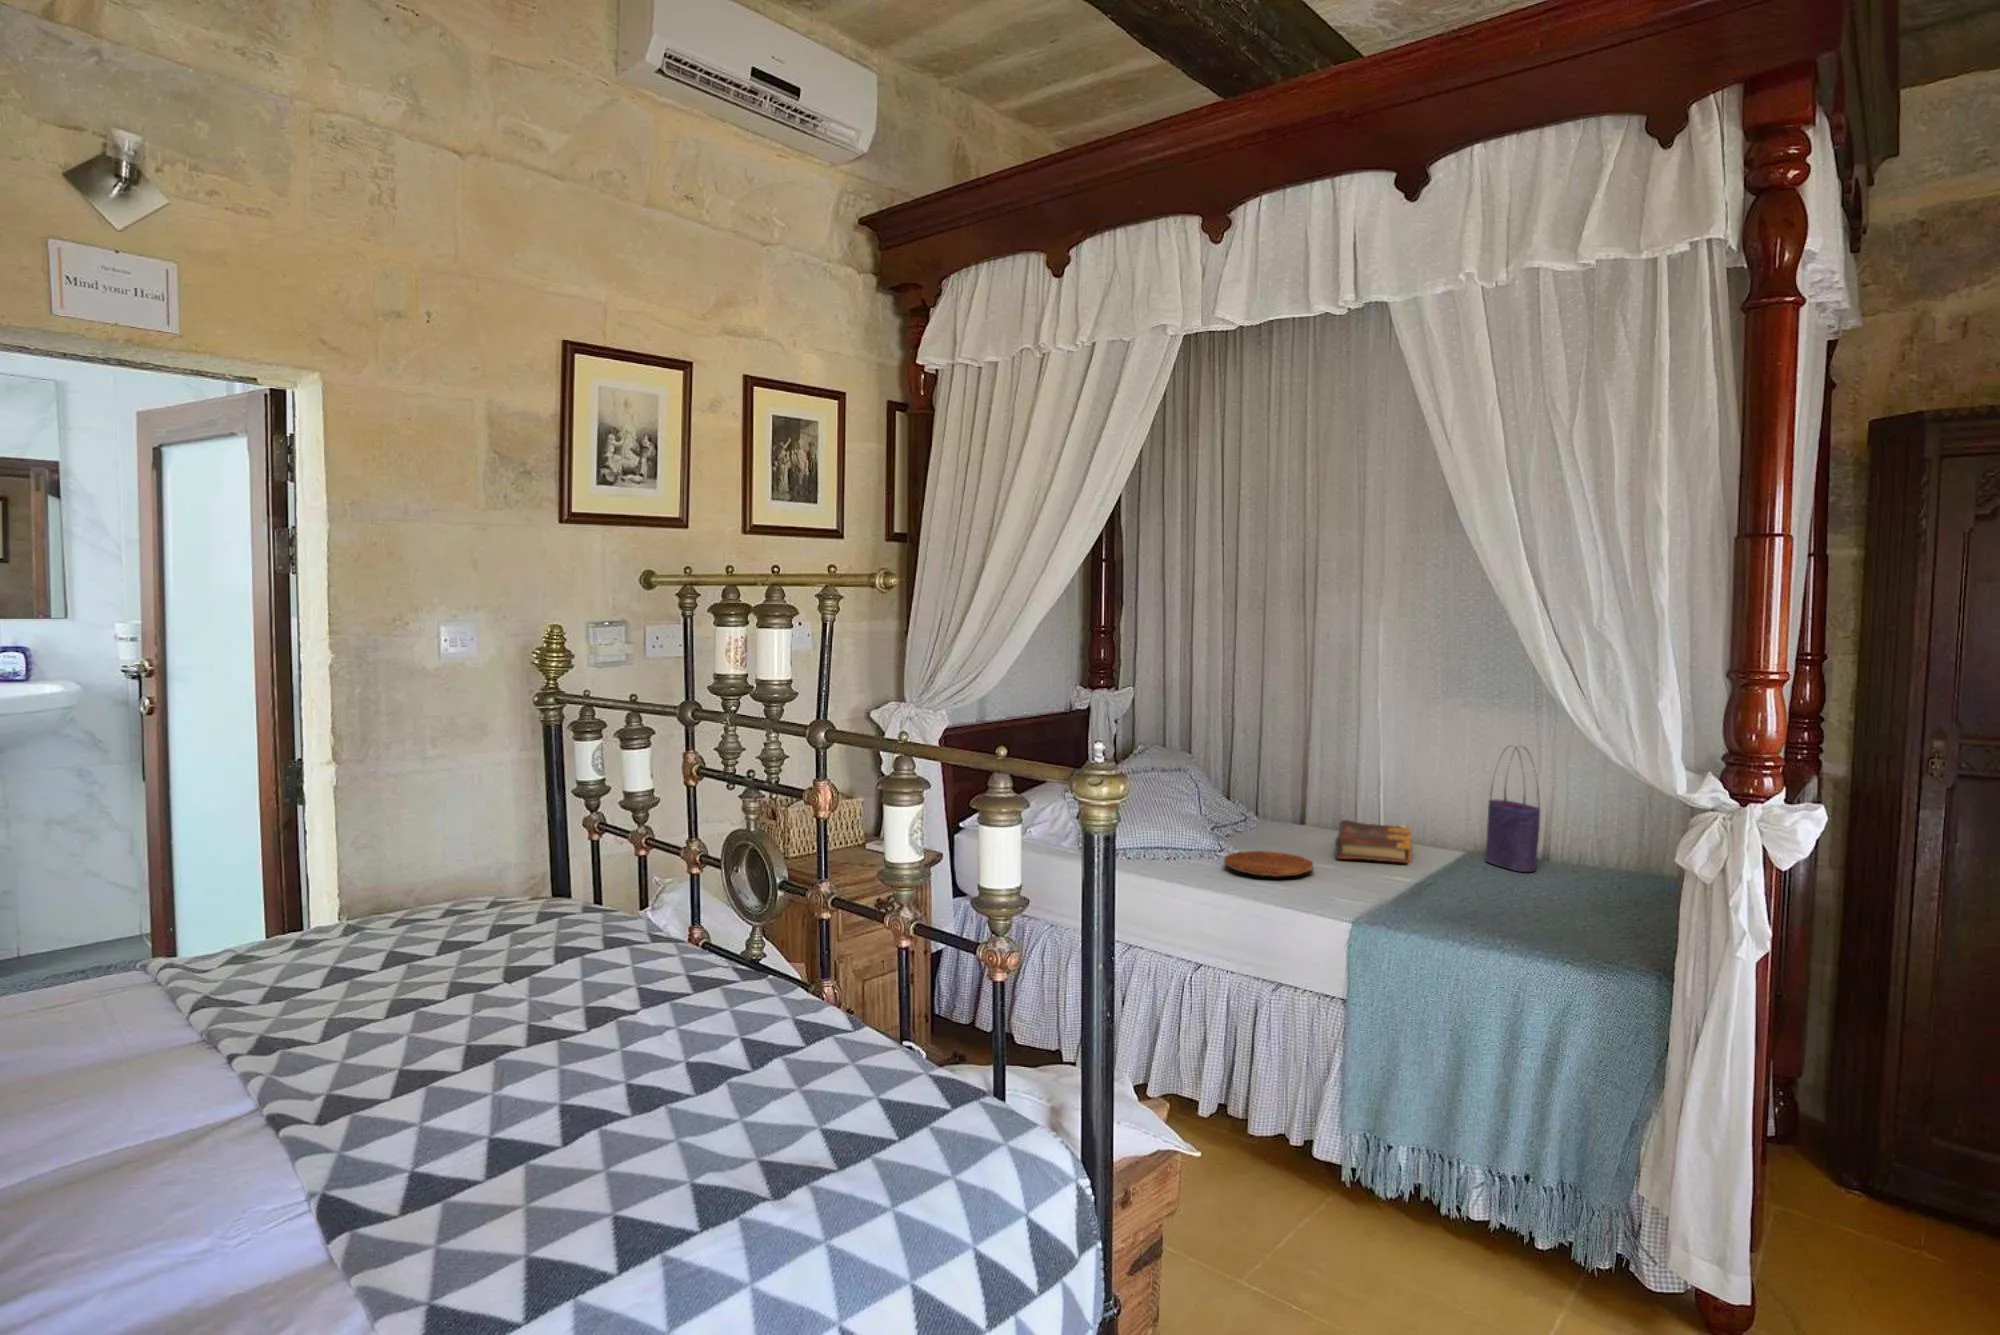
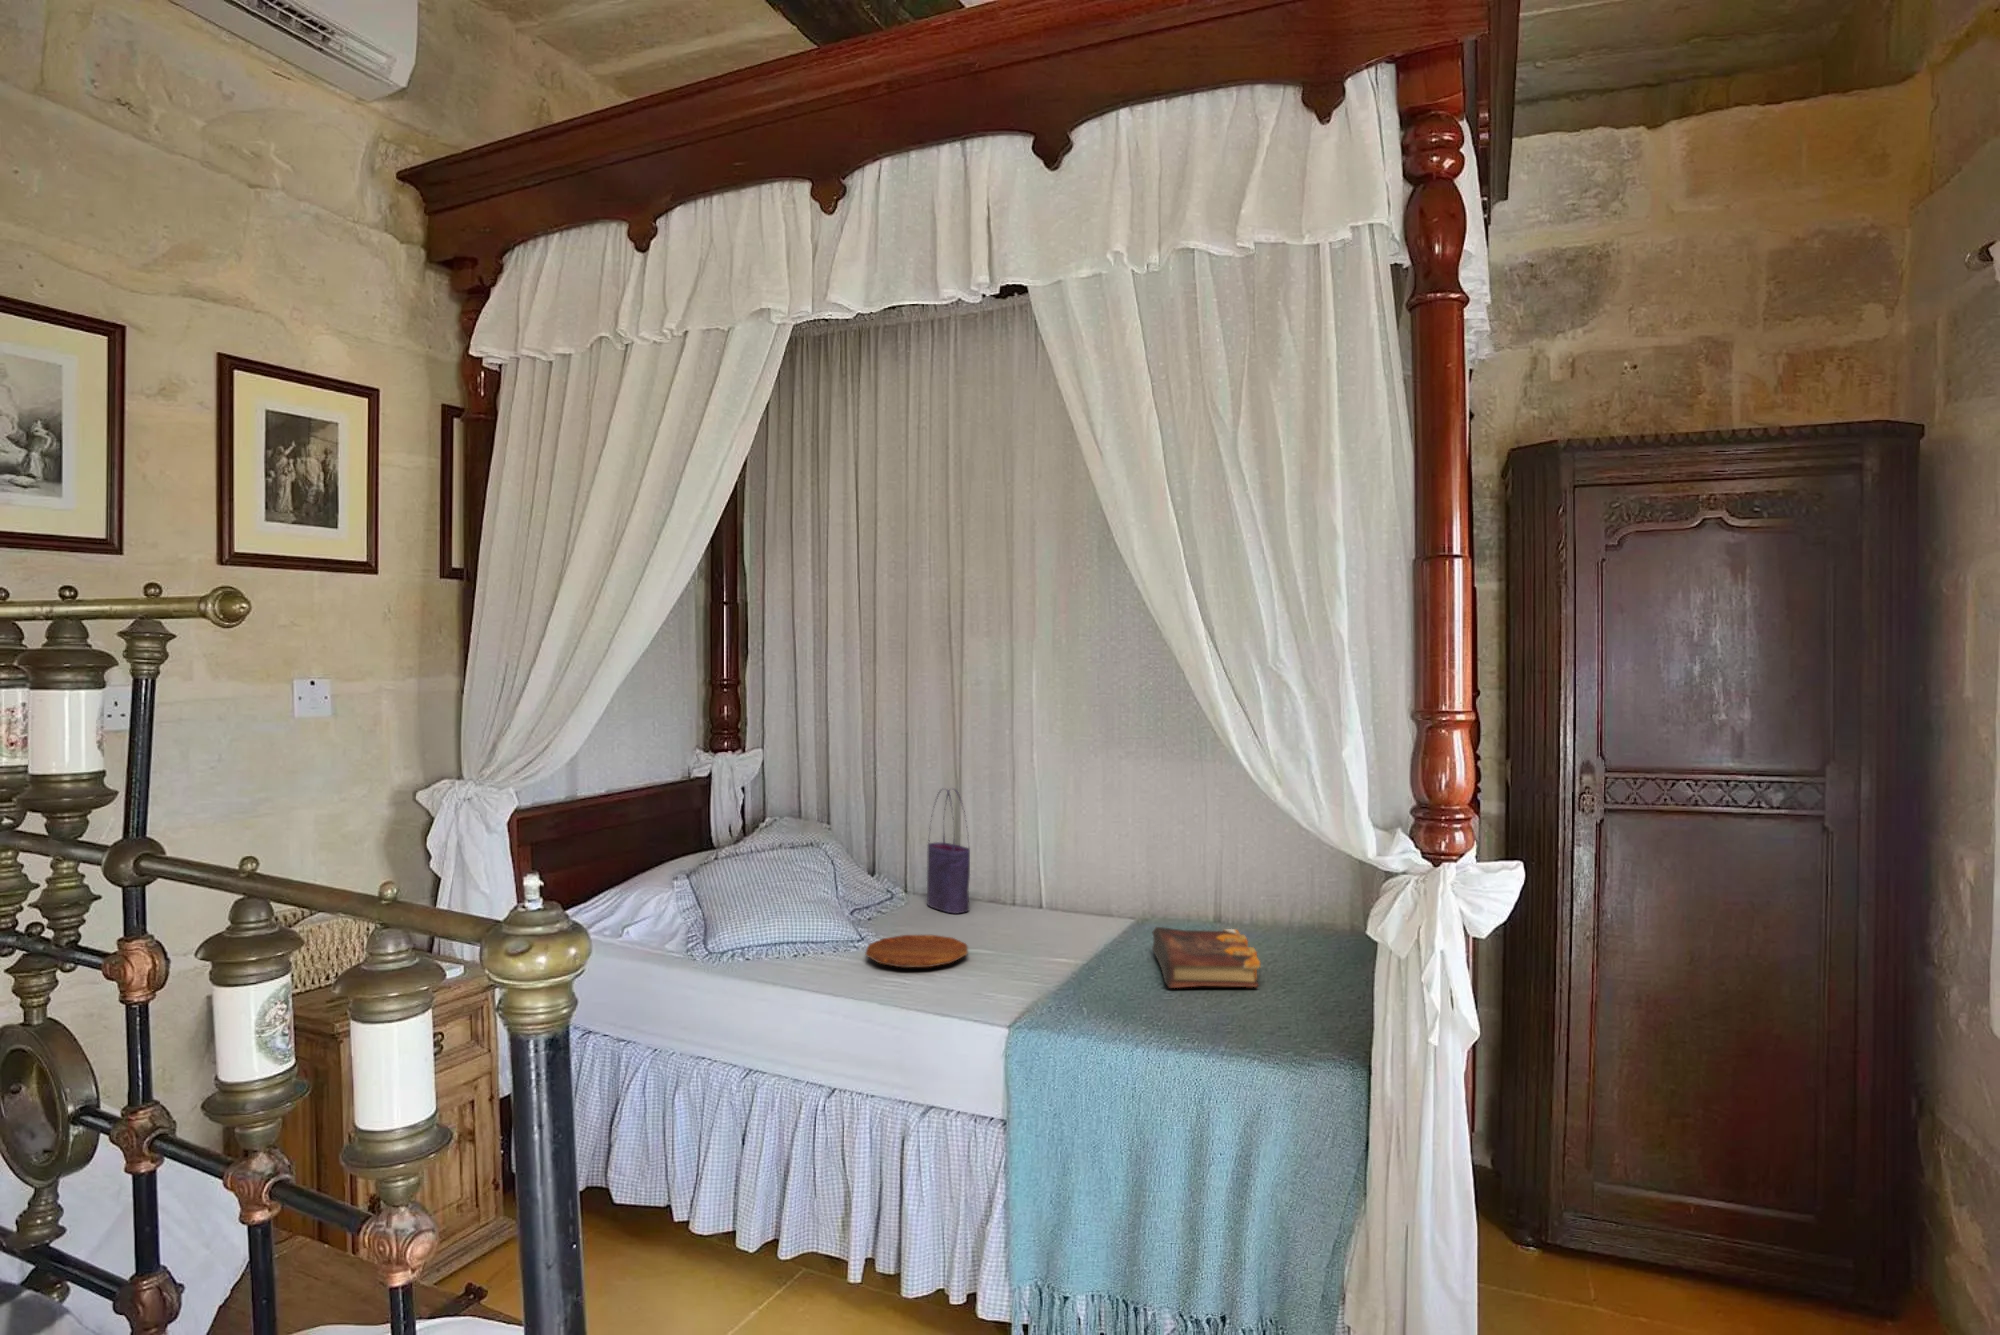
tote bag: present [1485,747,1540,872] -> present [927,790,970,914]
book: present [1335,820,1411,863] -> present [1152,927,1260,988]

